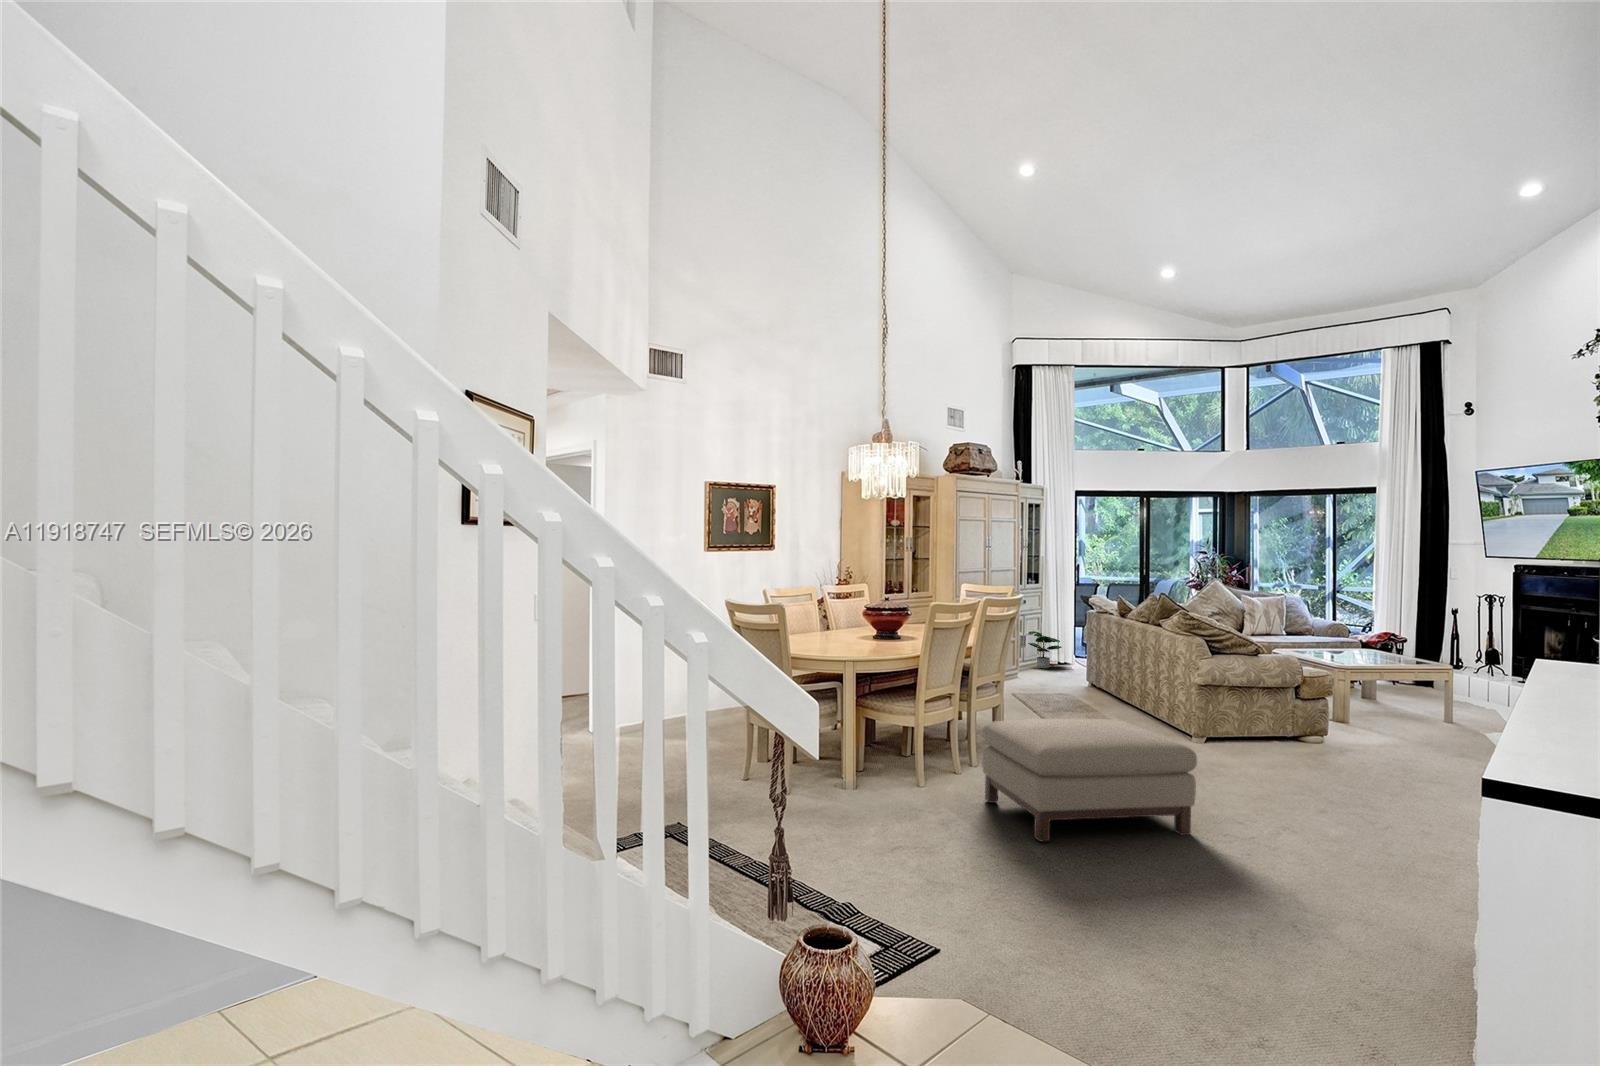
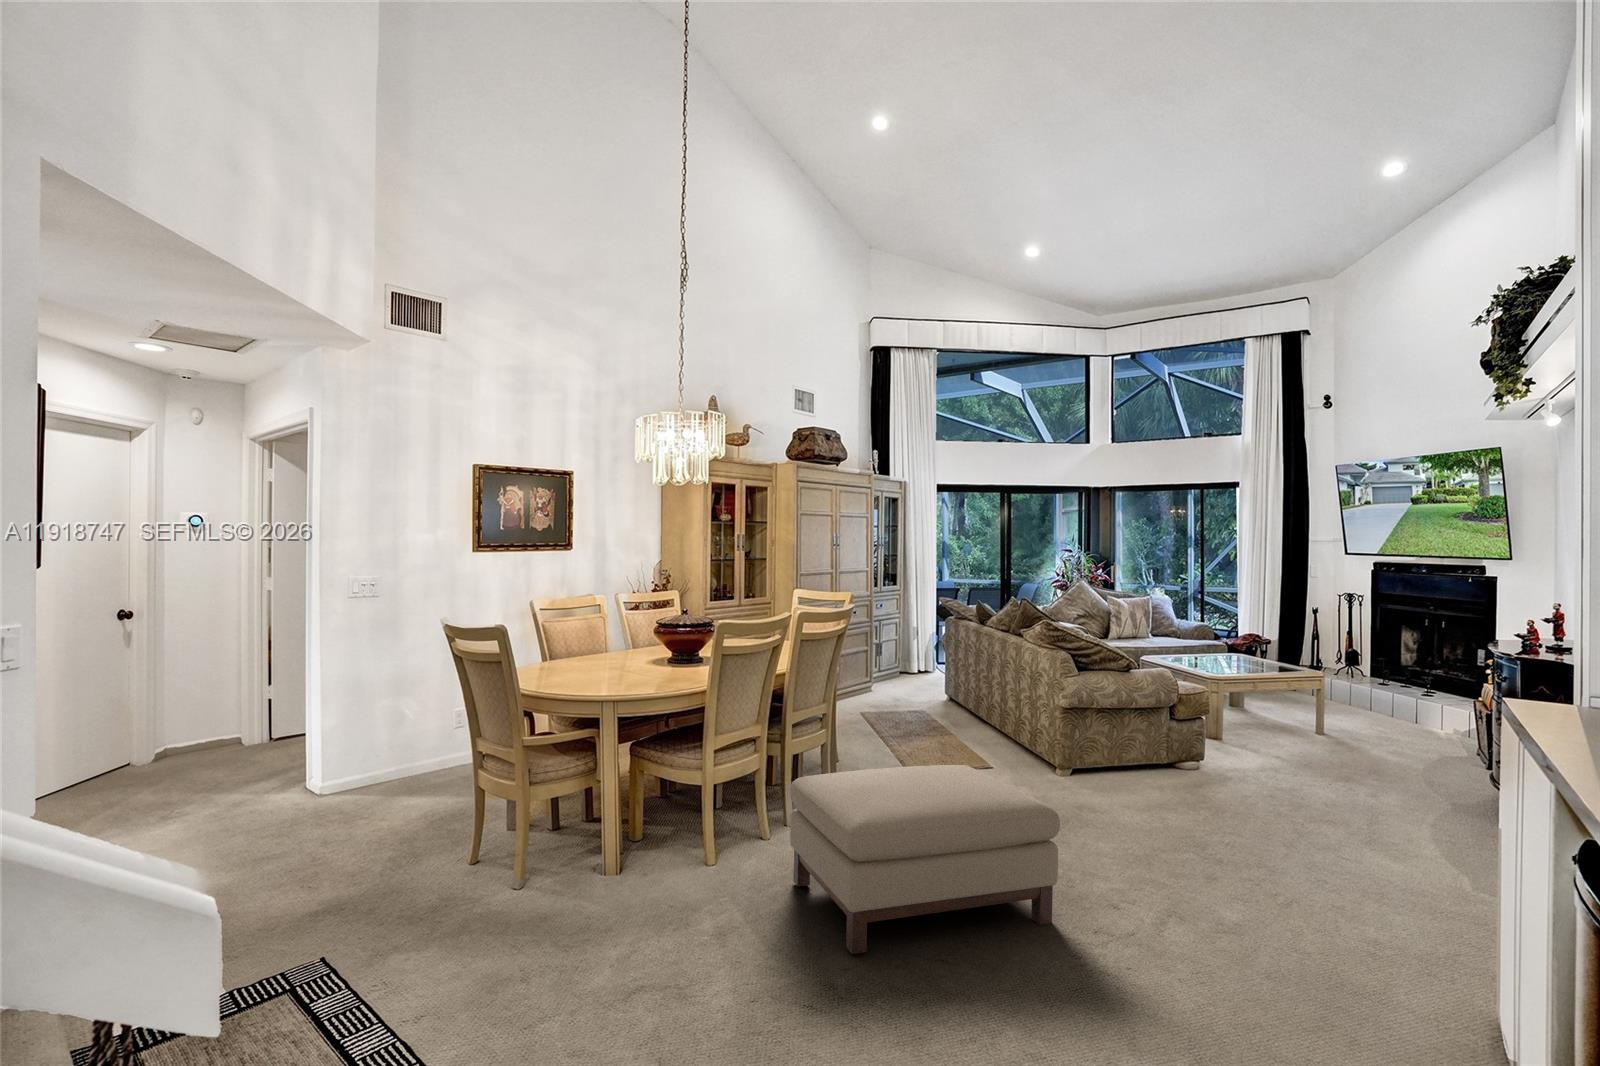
potted plant: present [1028,631,1062,668] -> none [884,641,922,682]

